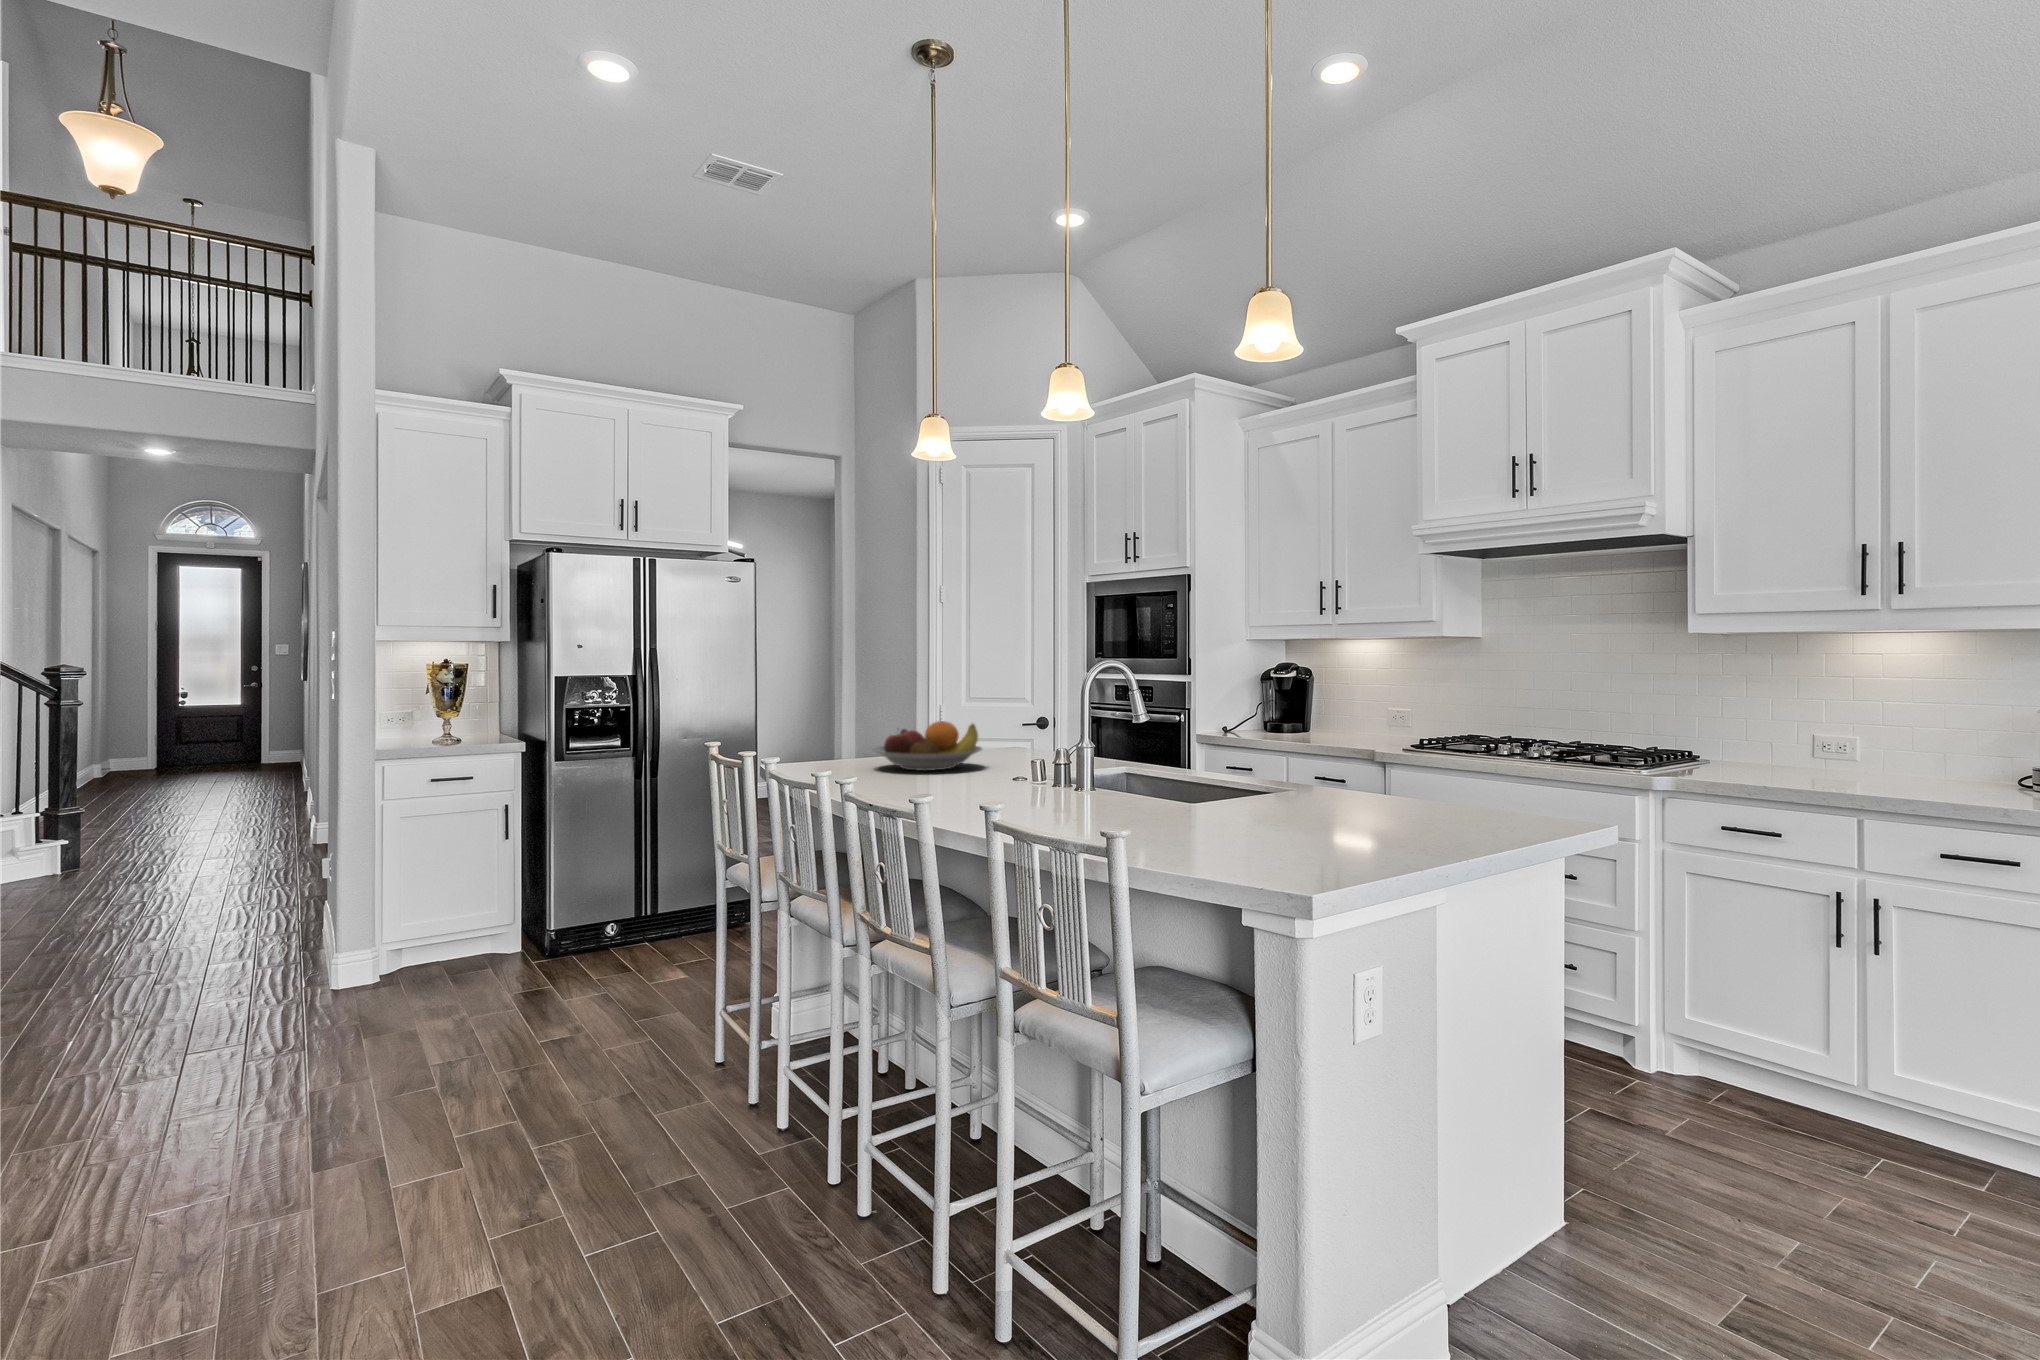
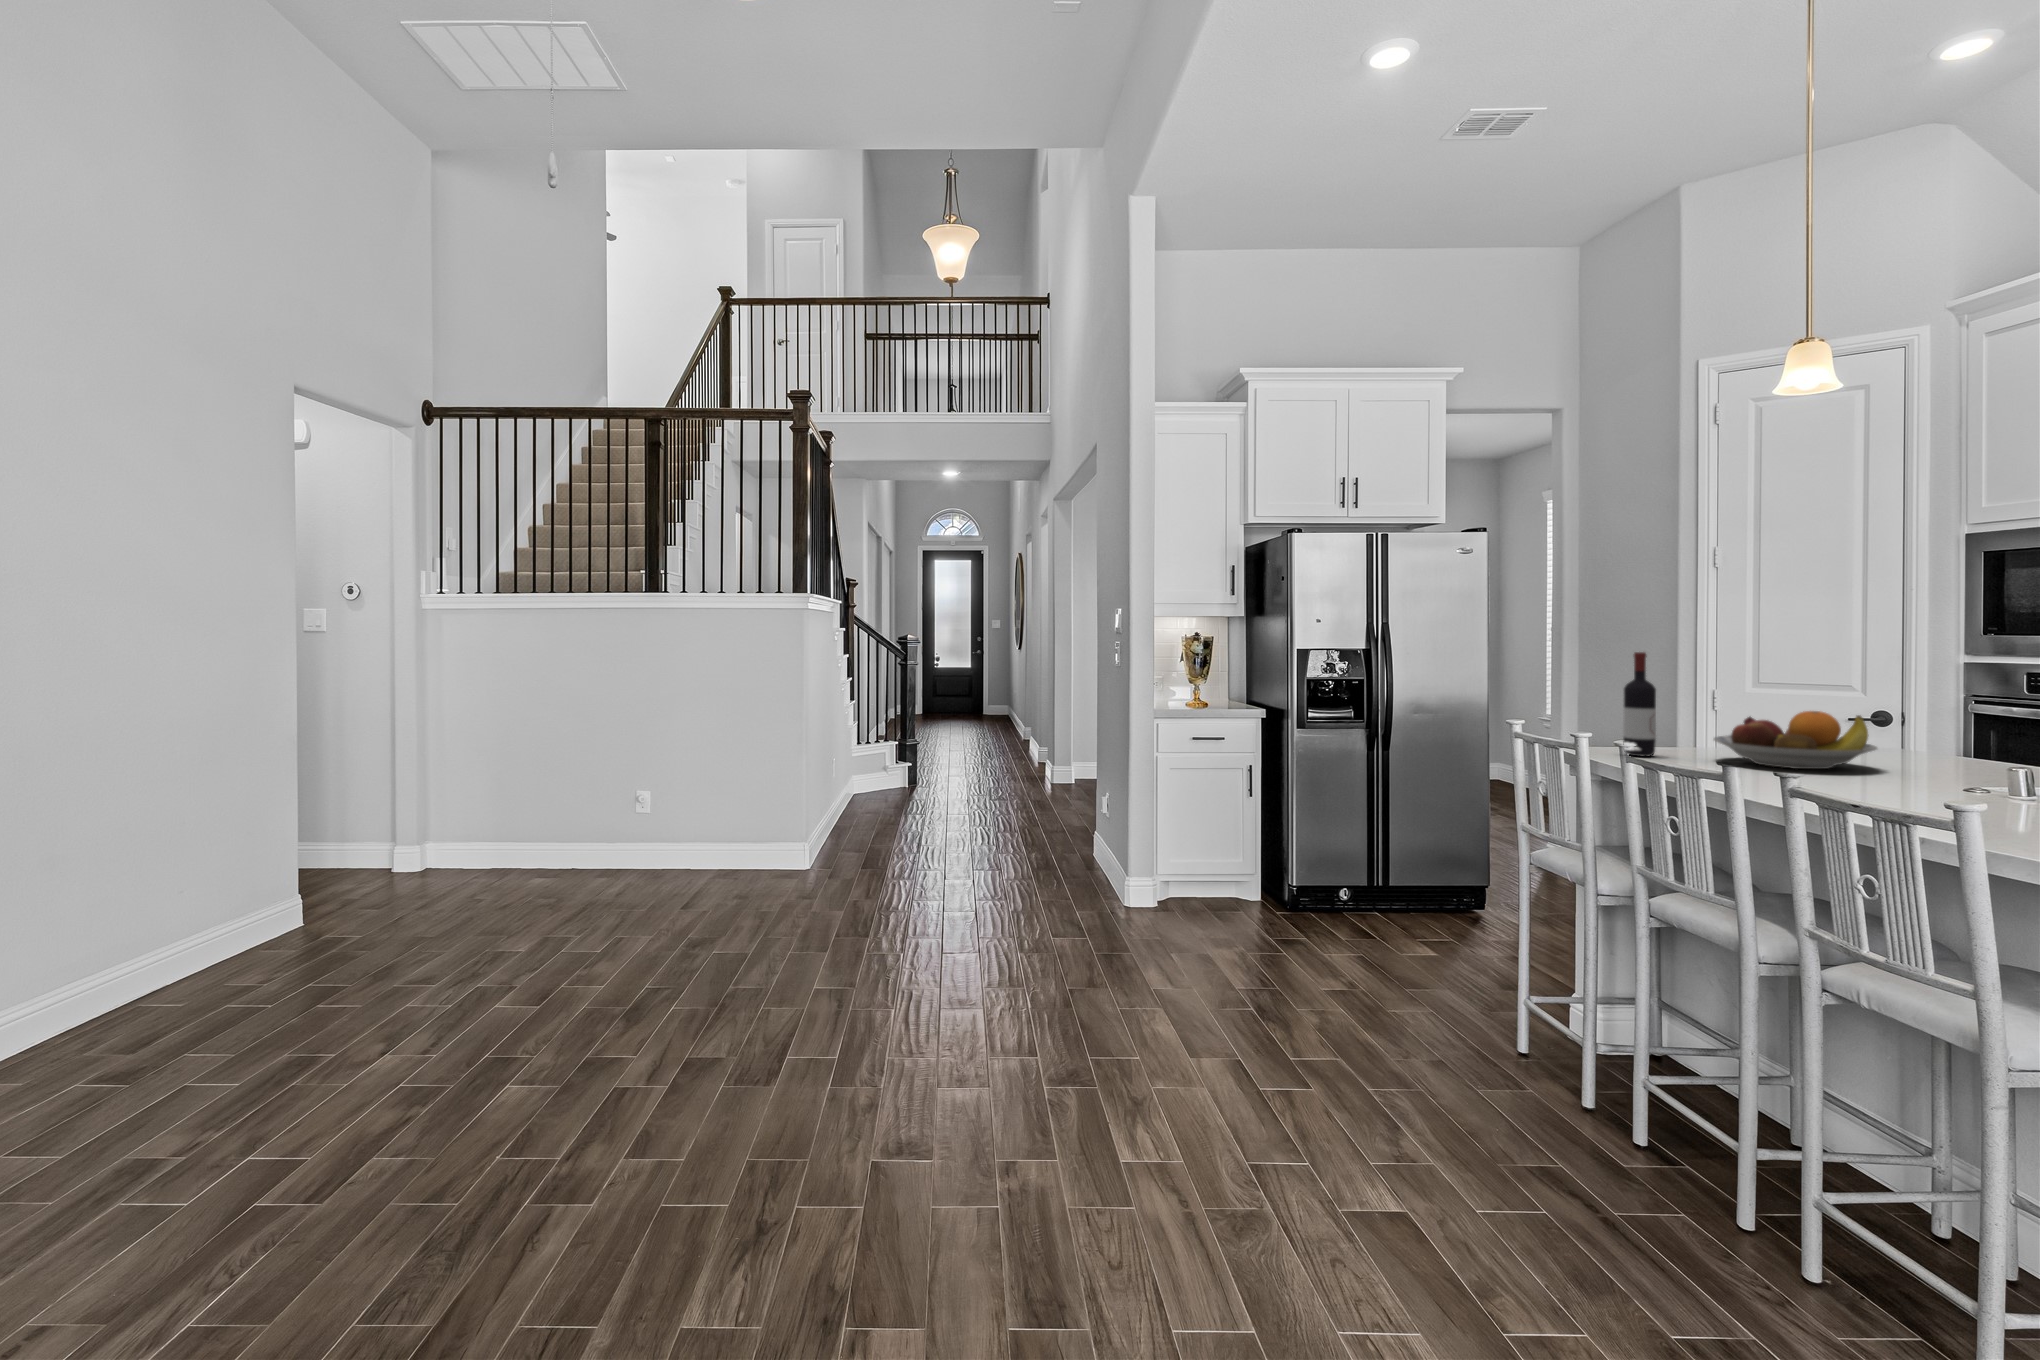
wine bottle: none [807,674,833,768] -> present [1623,652,1656,757]

